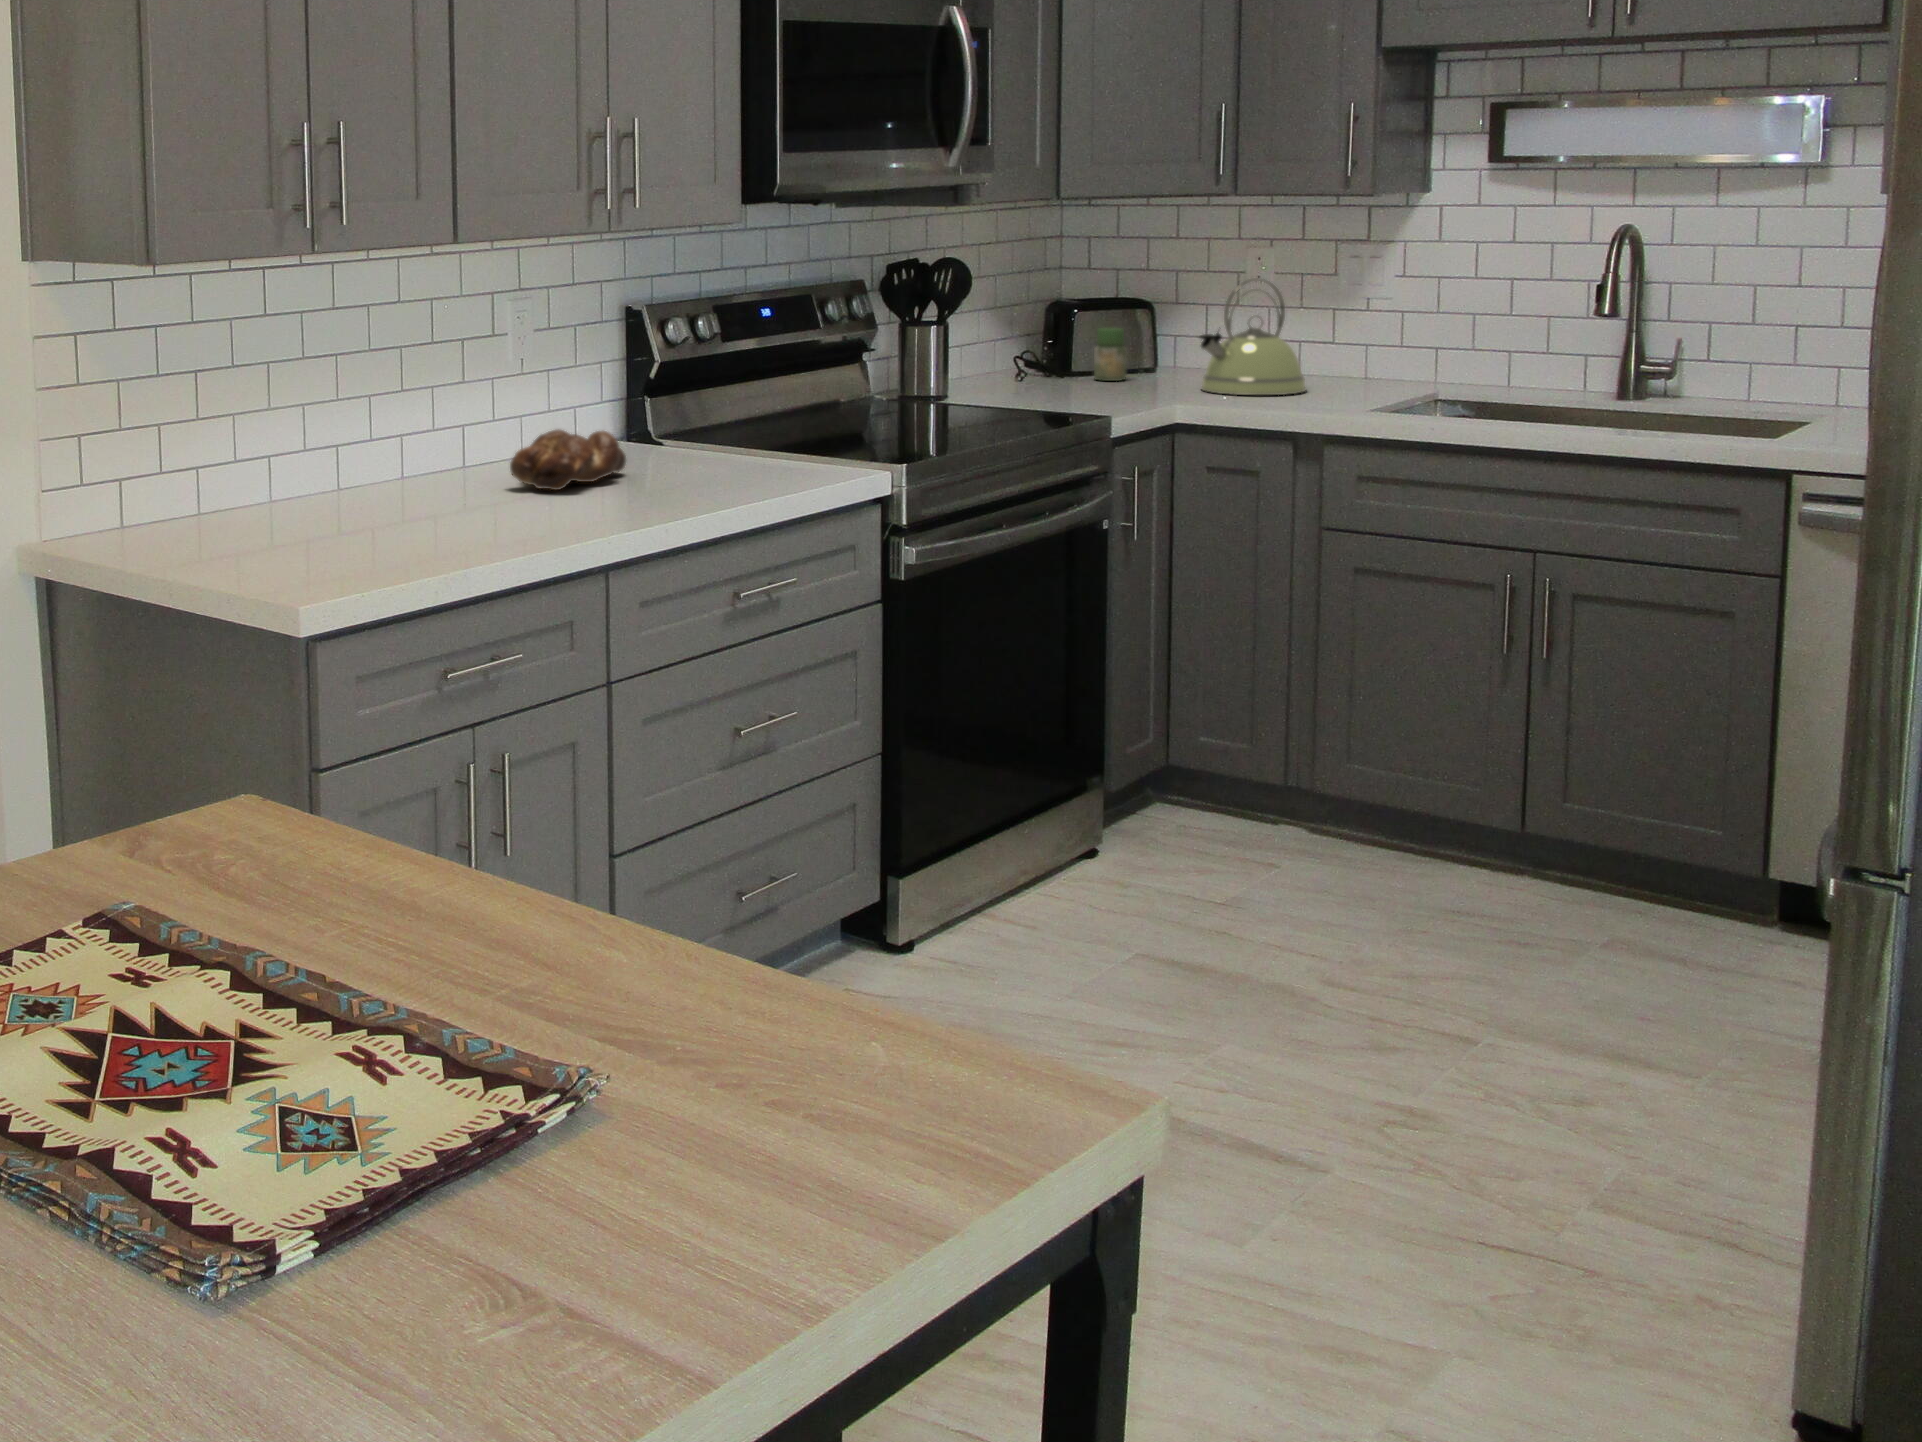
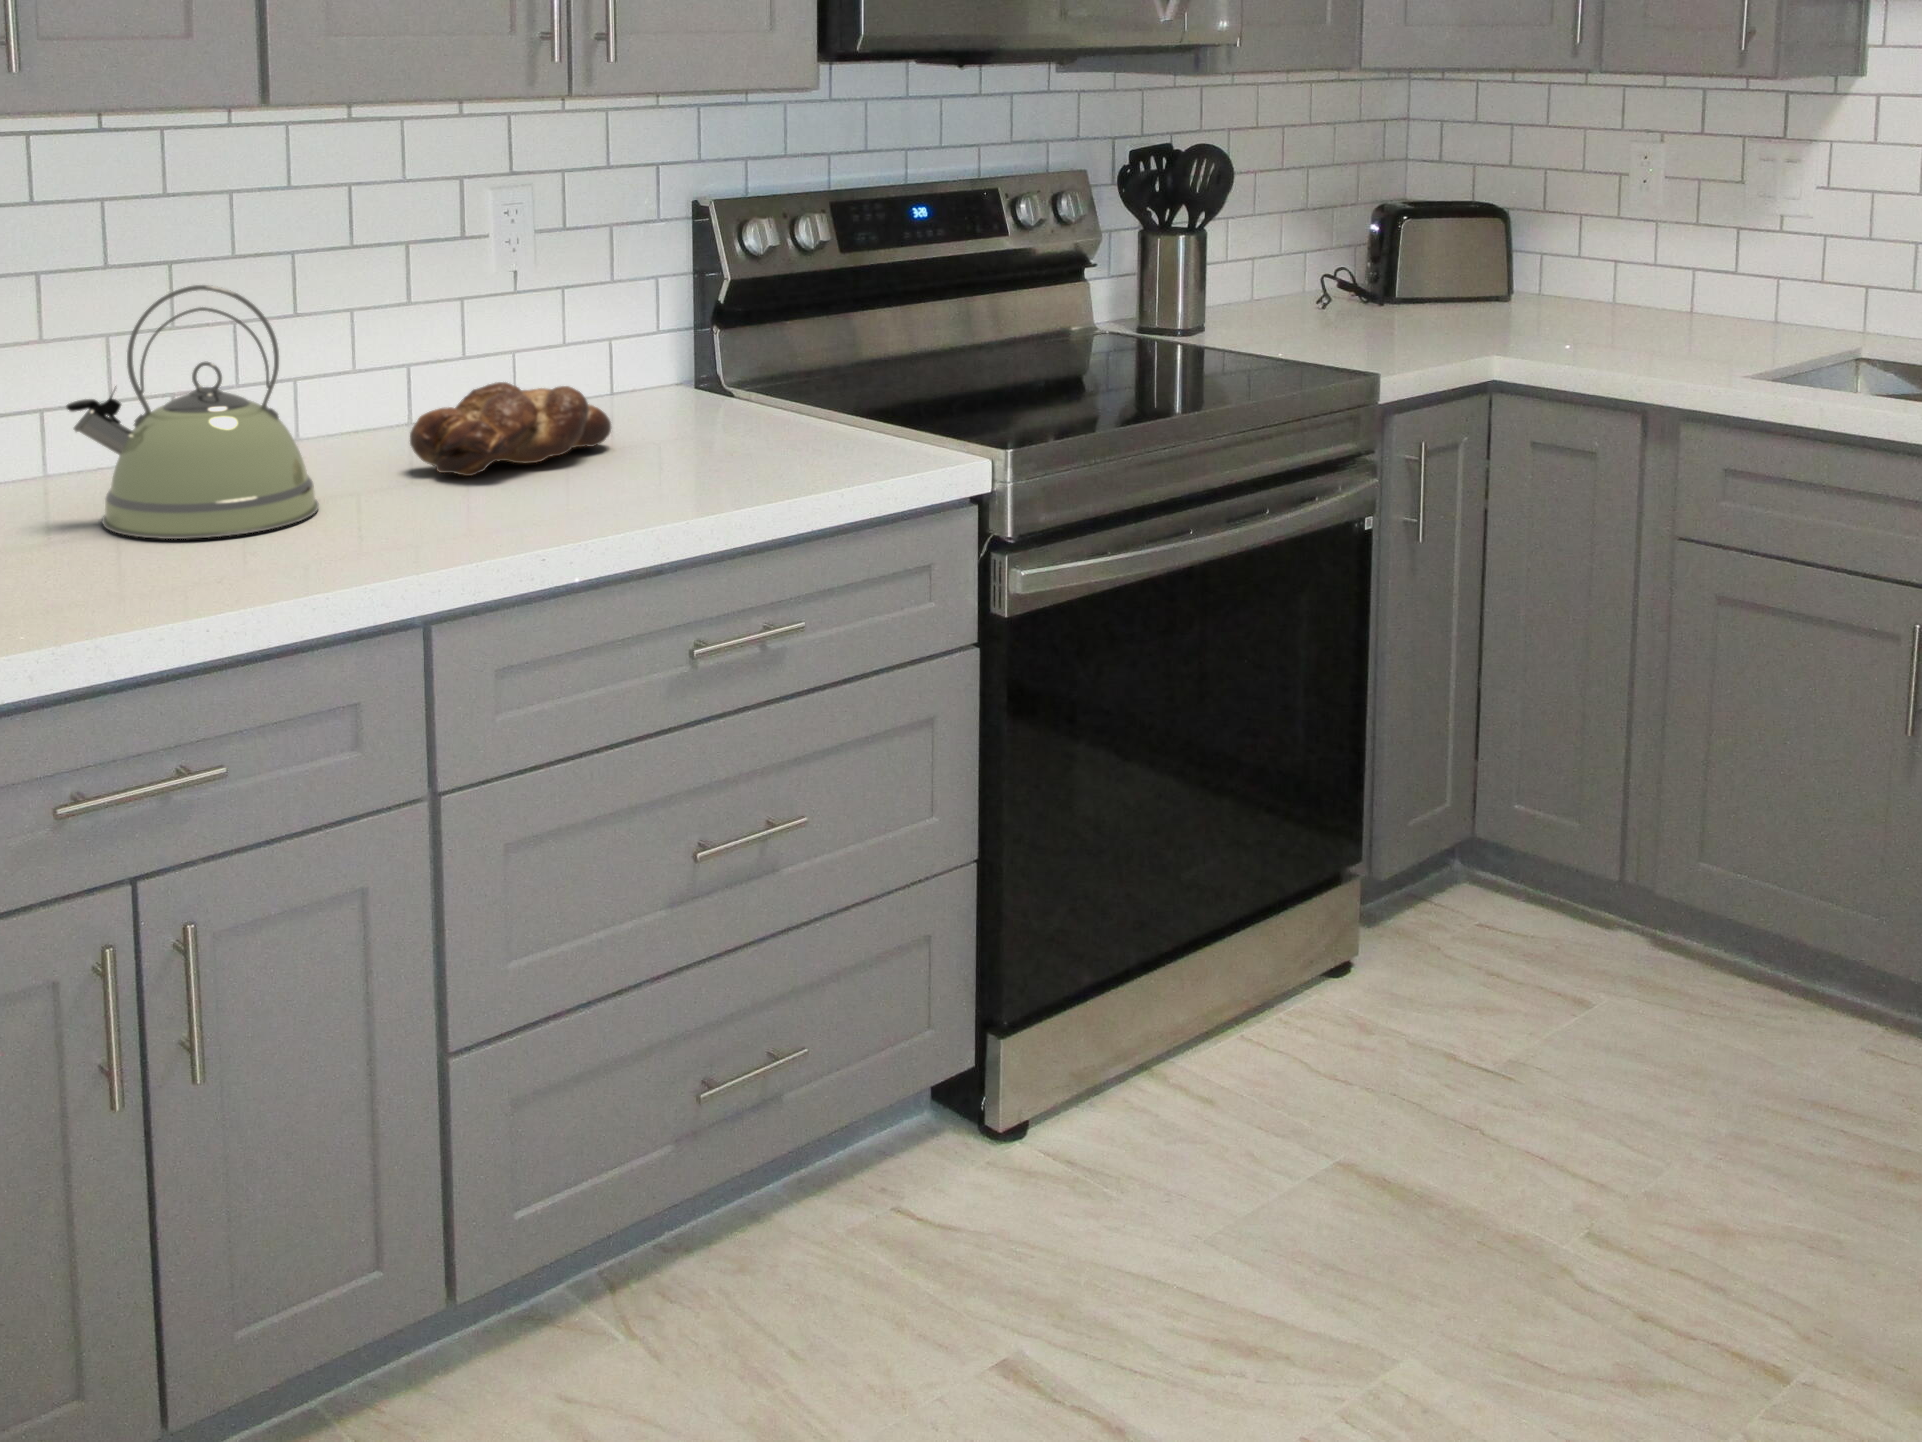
kettle: present [1200,278,1306,395] -> present [66,285,319,539]
jar: present [1094,328,1127,381] -> none [1416,242,1459,313]

